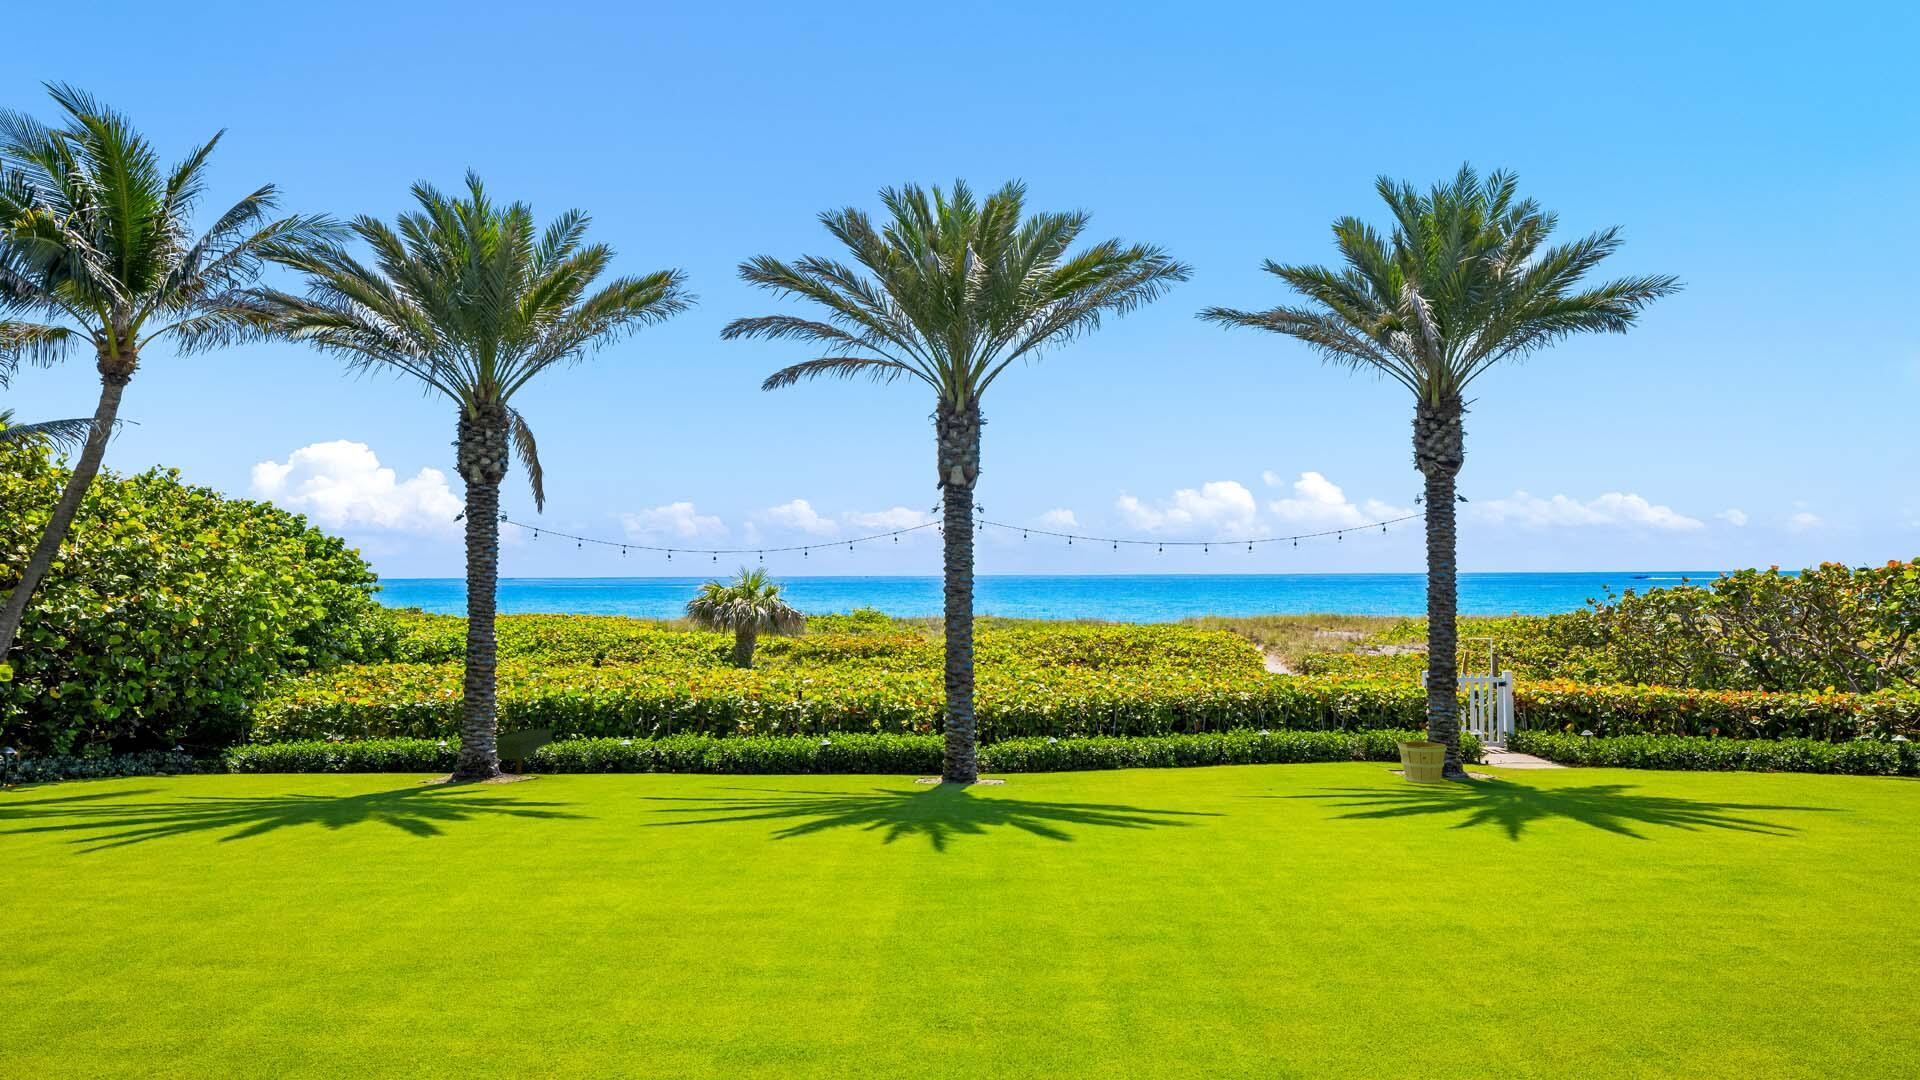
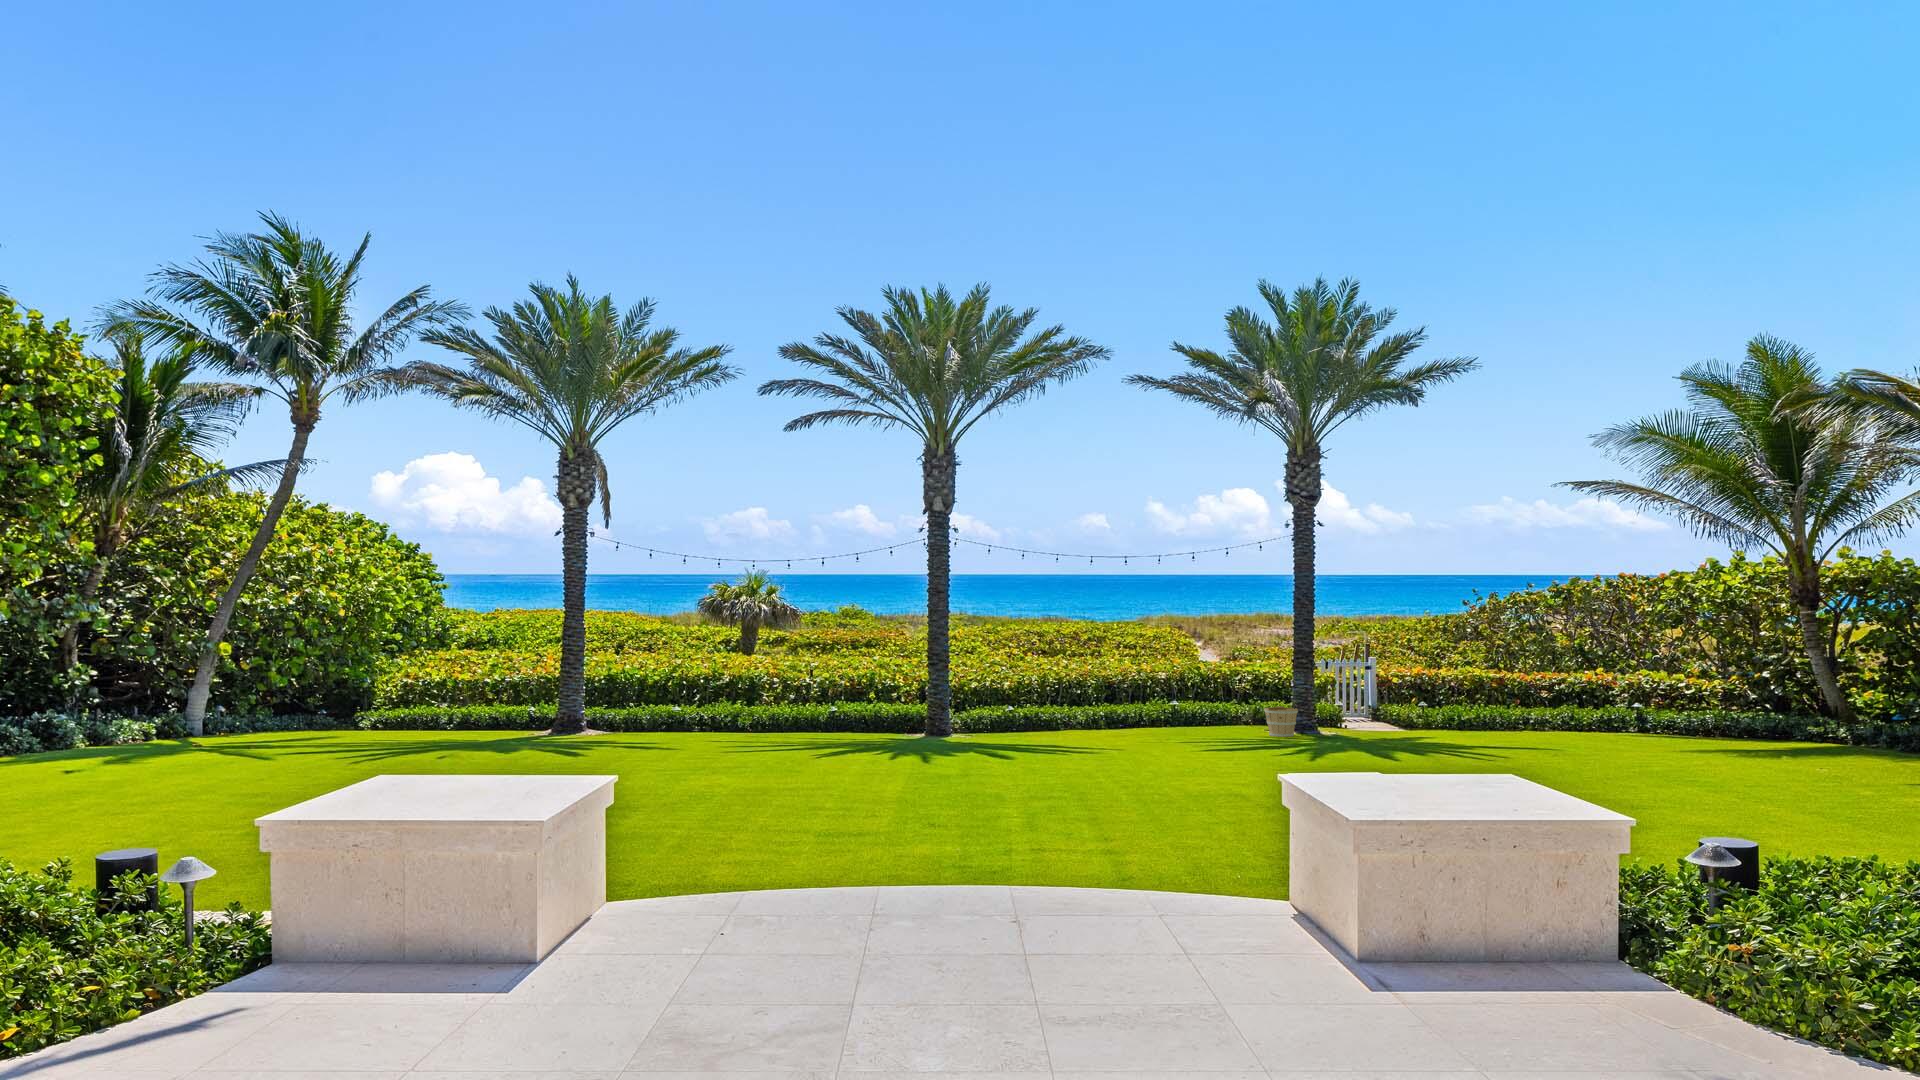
bench: present [495,730,553,777] -> none [578,699,619,732]

